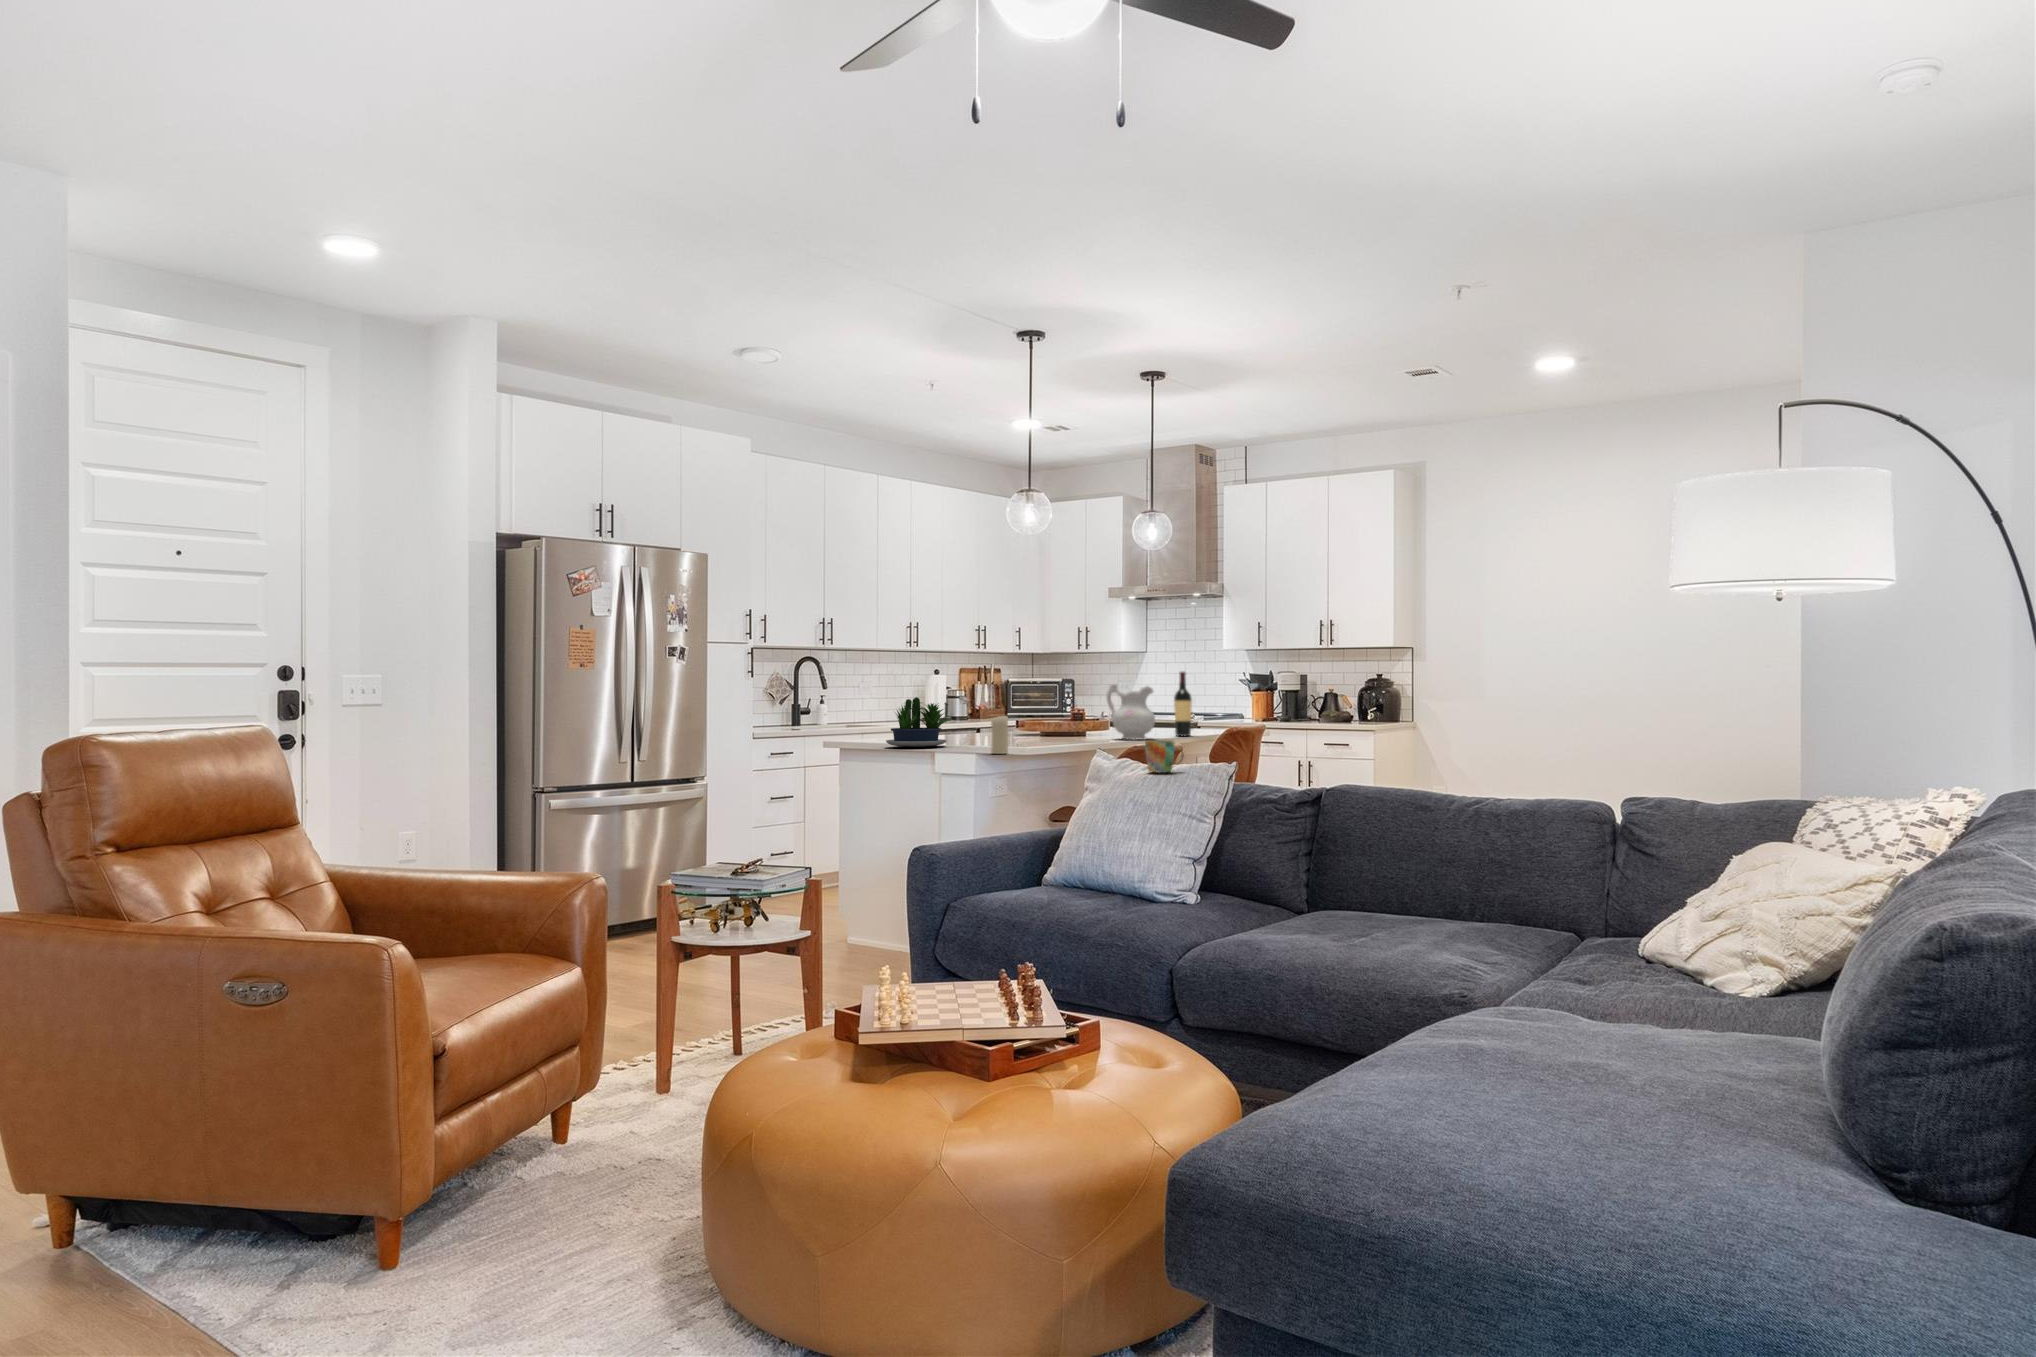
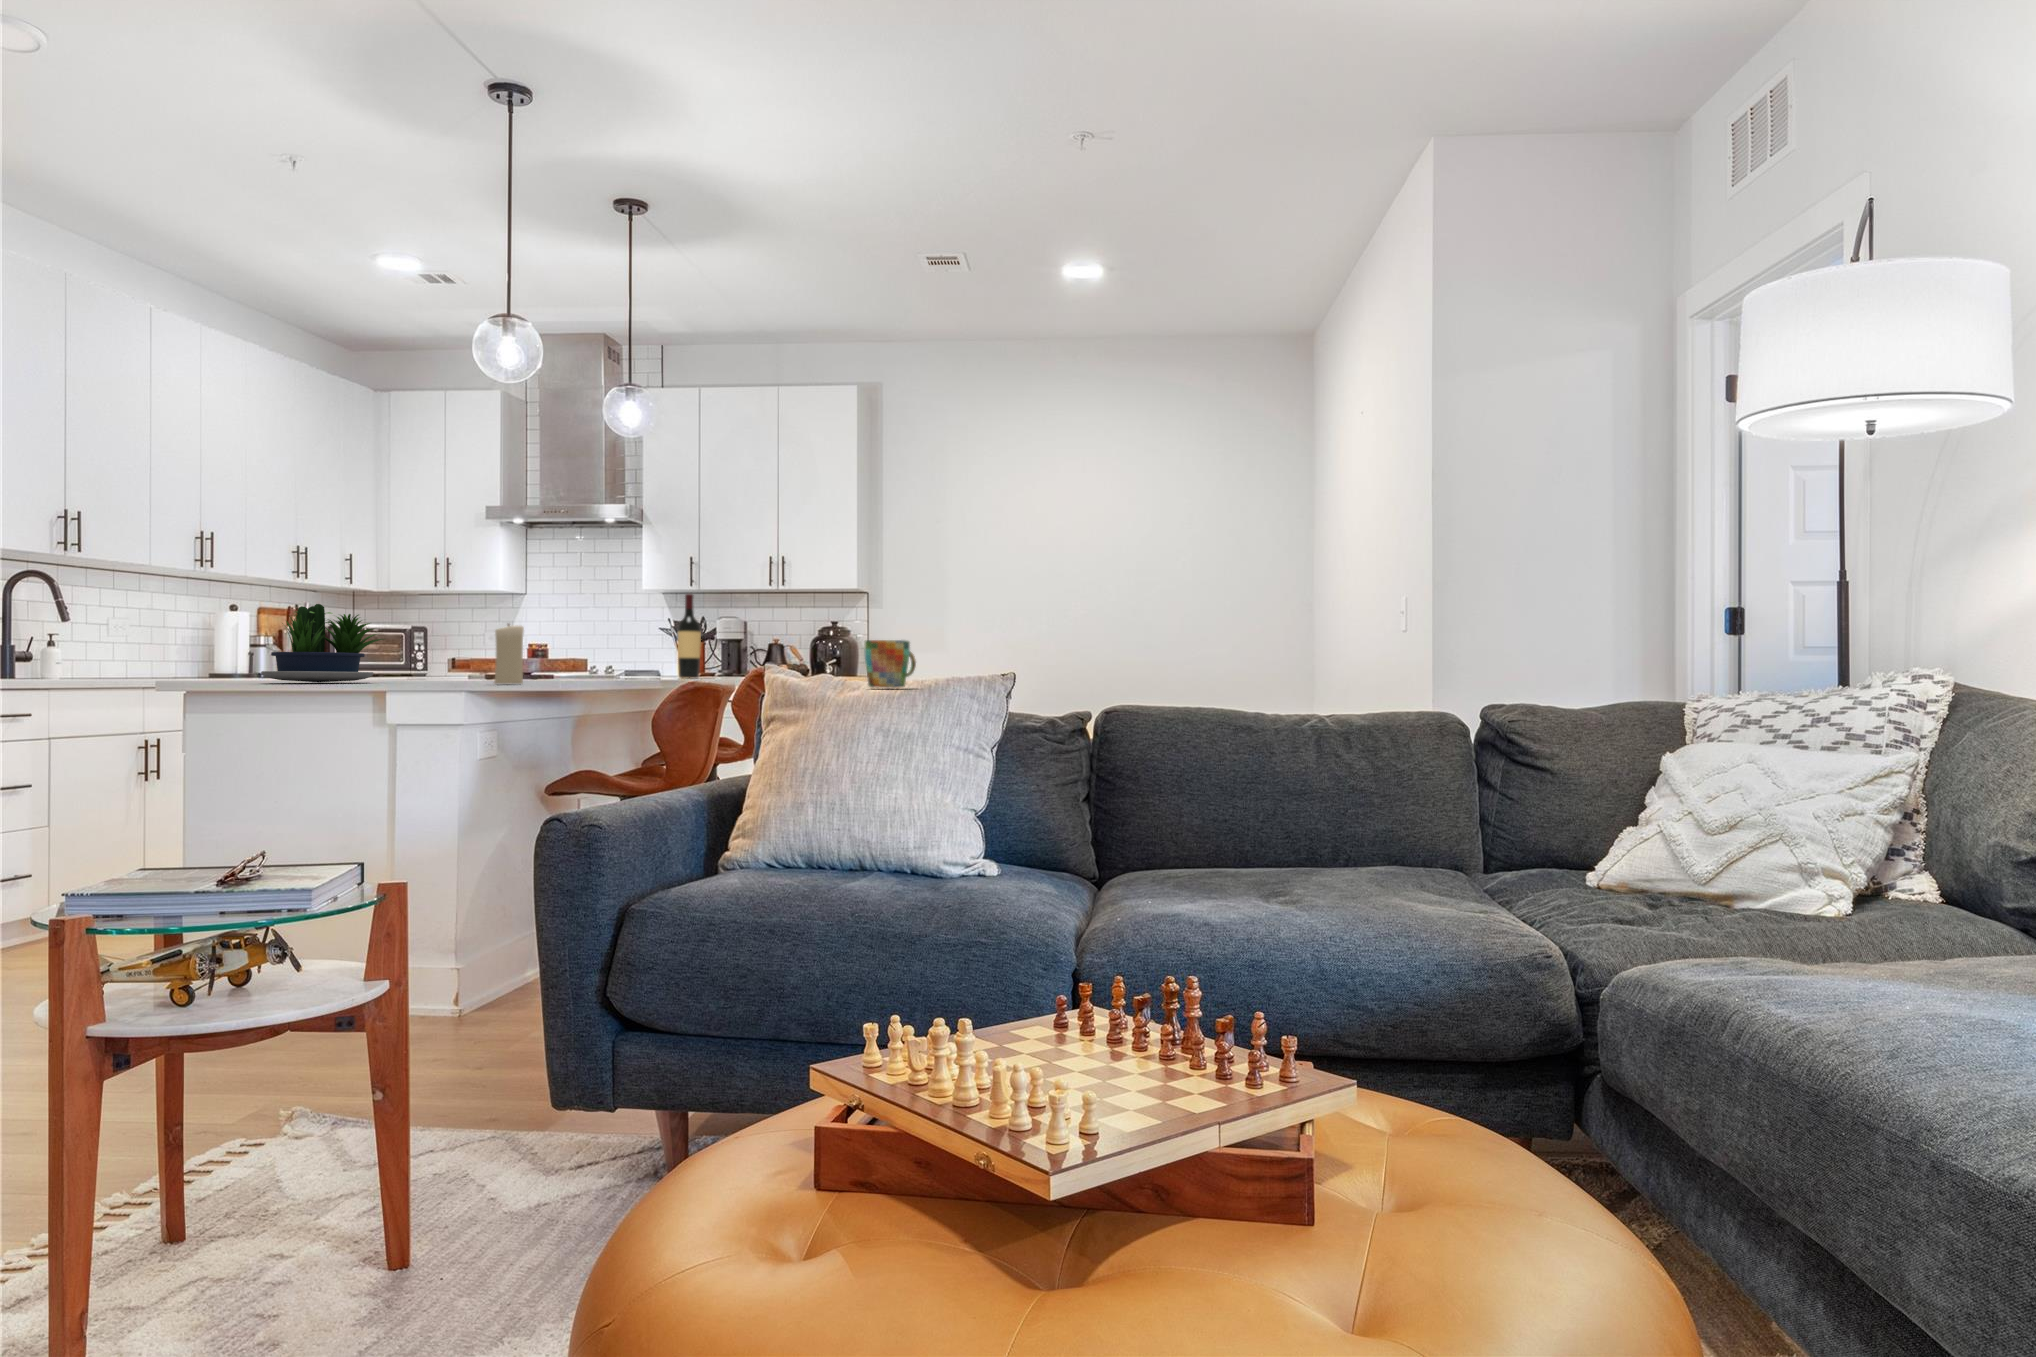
ceramic pitcher: present [1106,685,1155,740] -> none [598,604,667,679]

